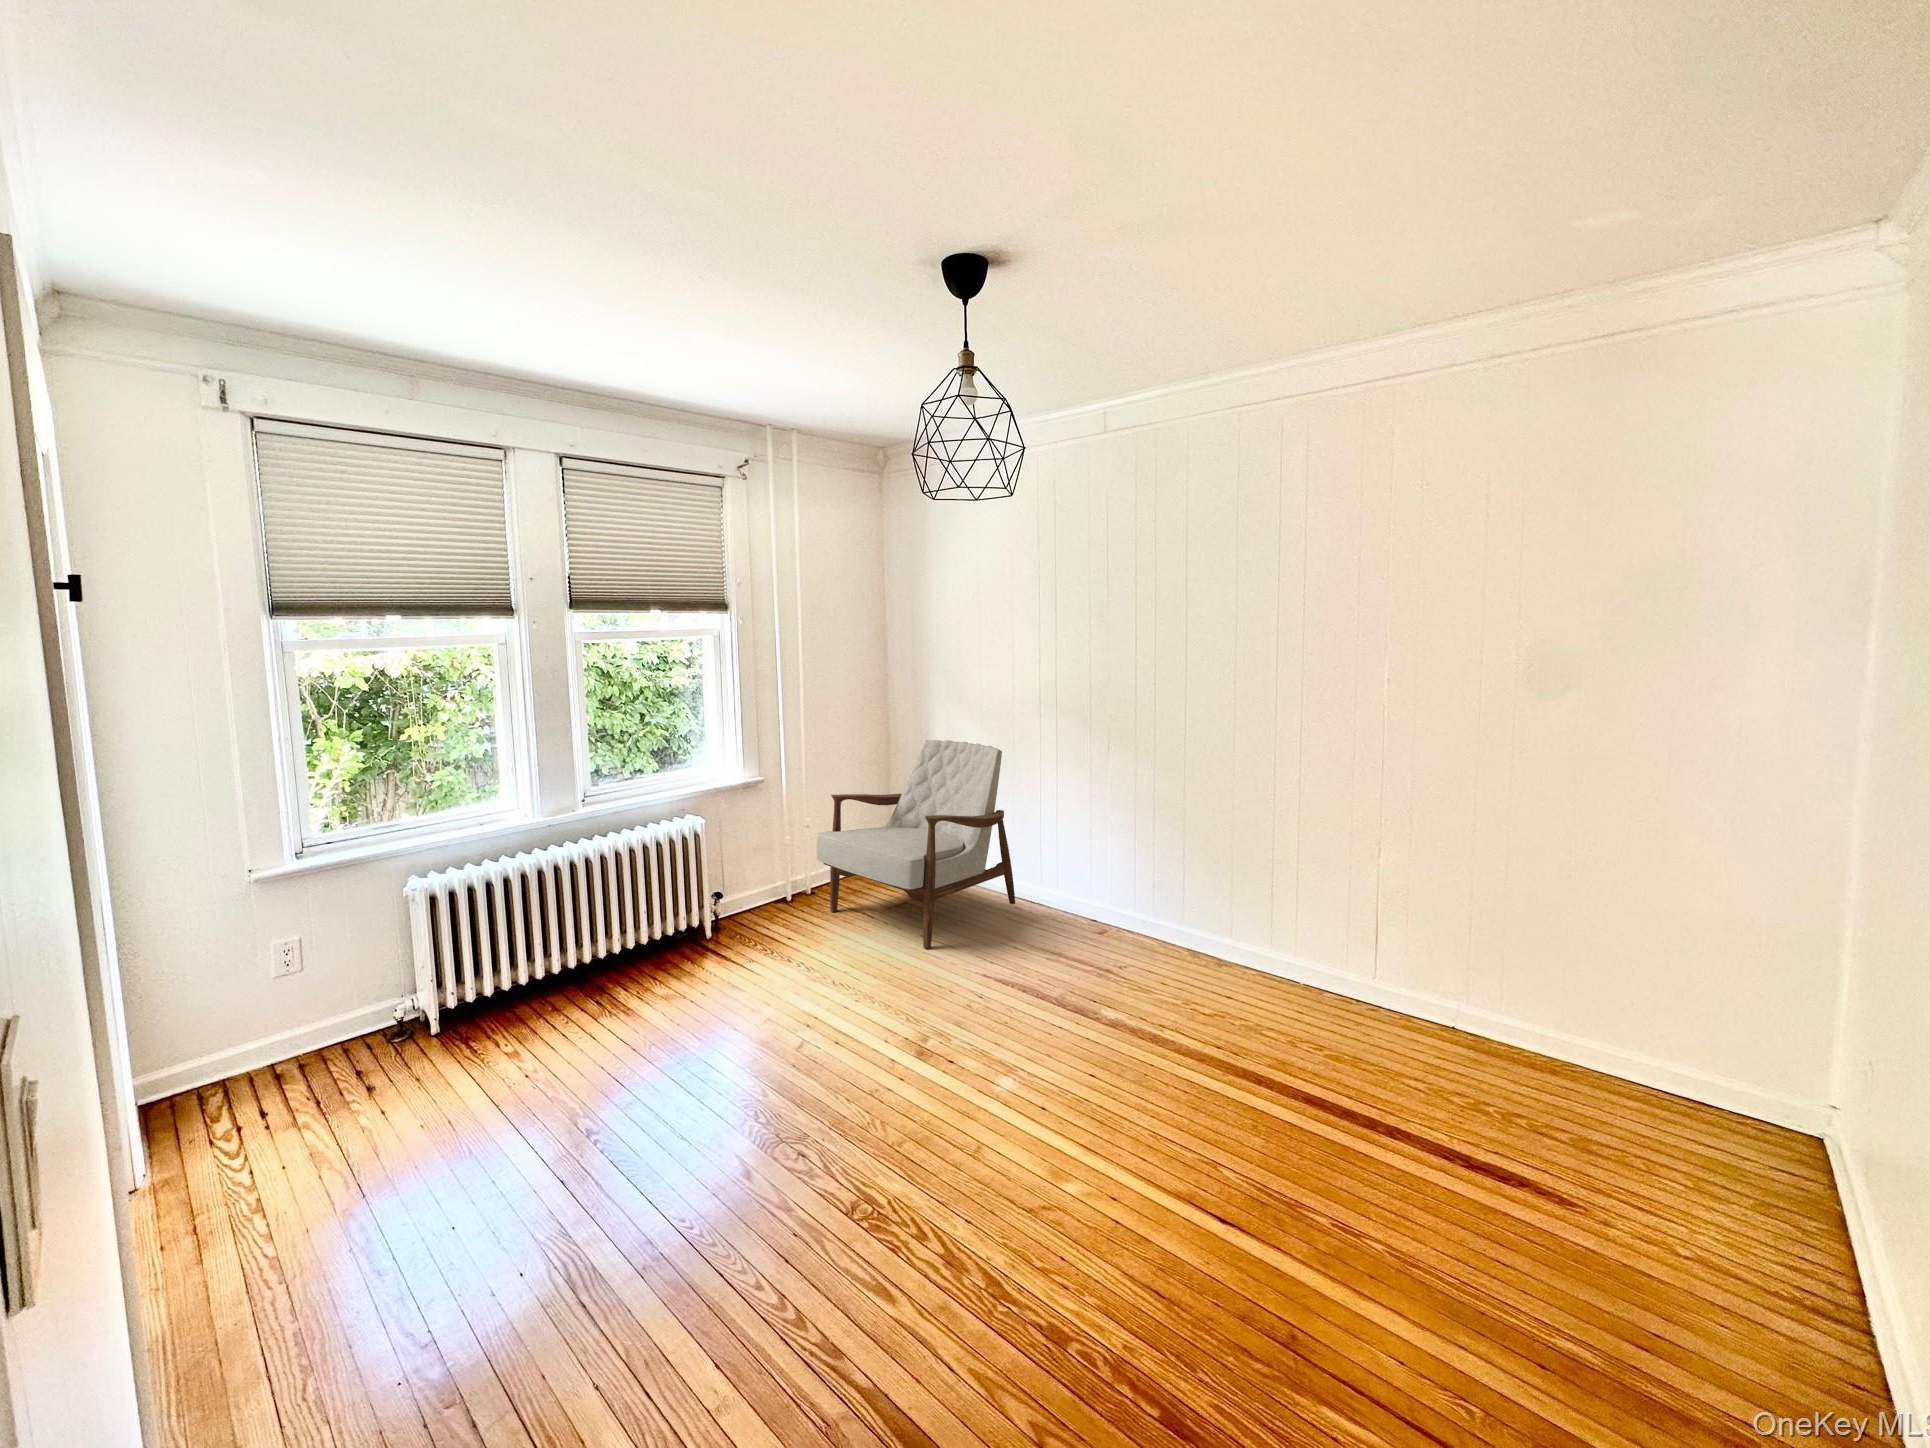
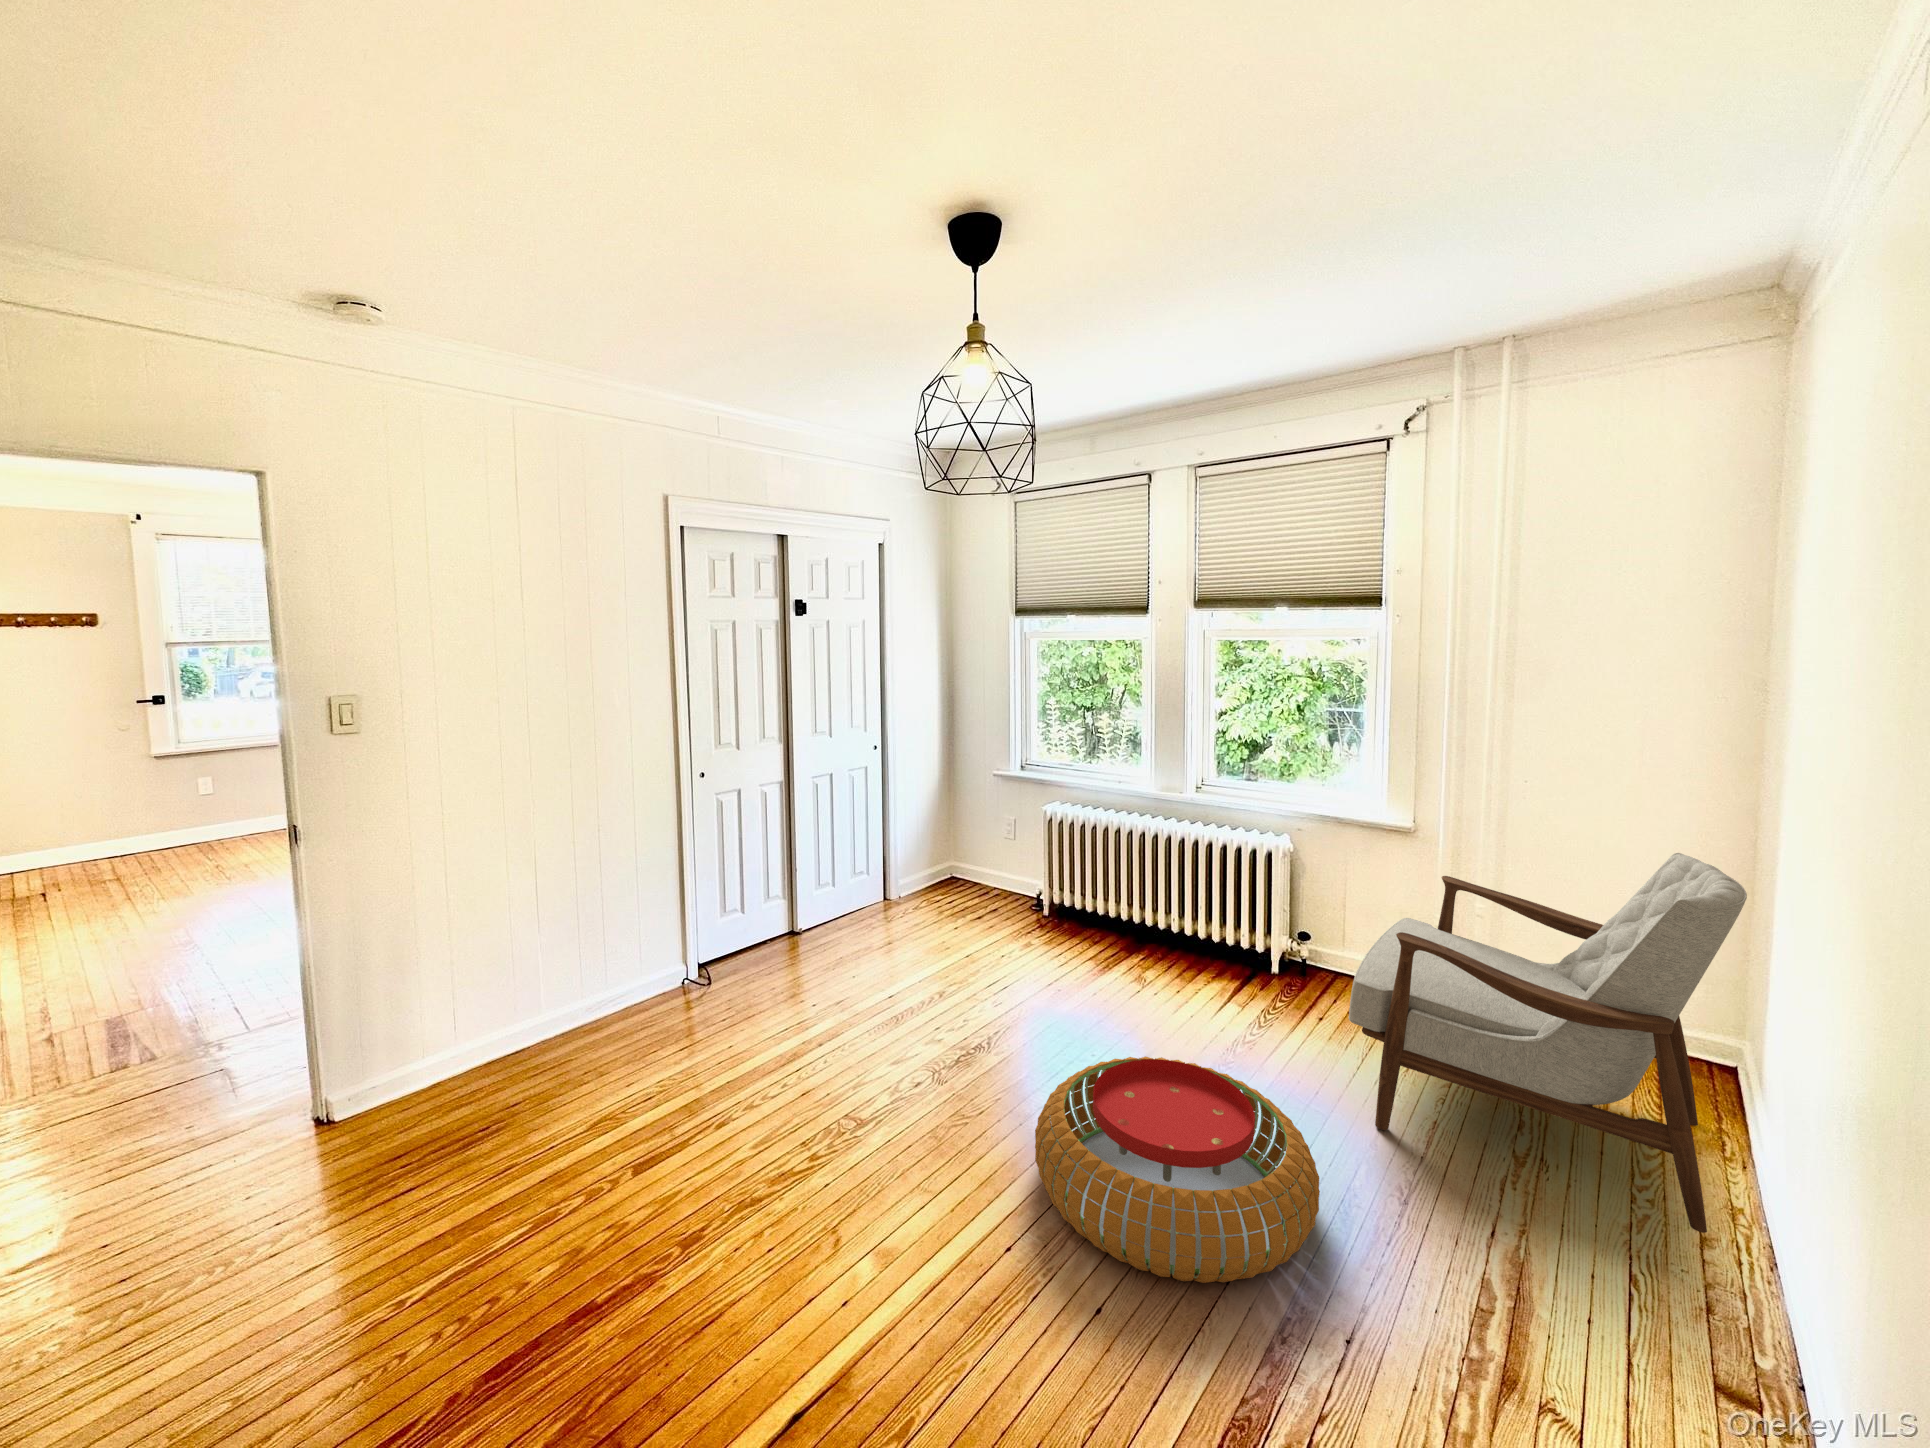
pouf: none [888,939,1085,1075] -> present [1035,1057,1320,1283]

